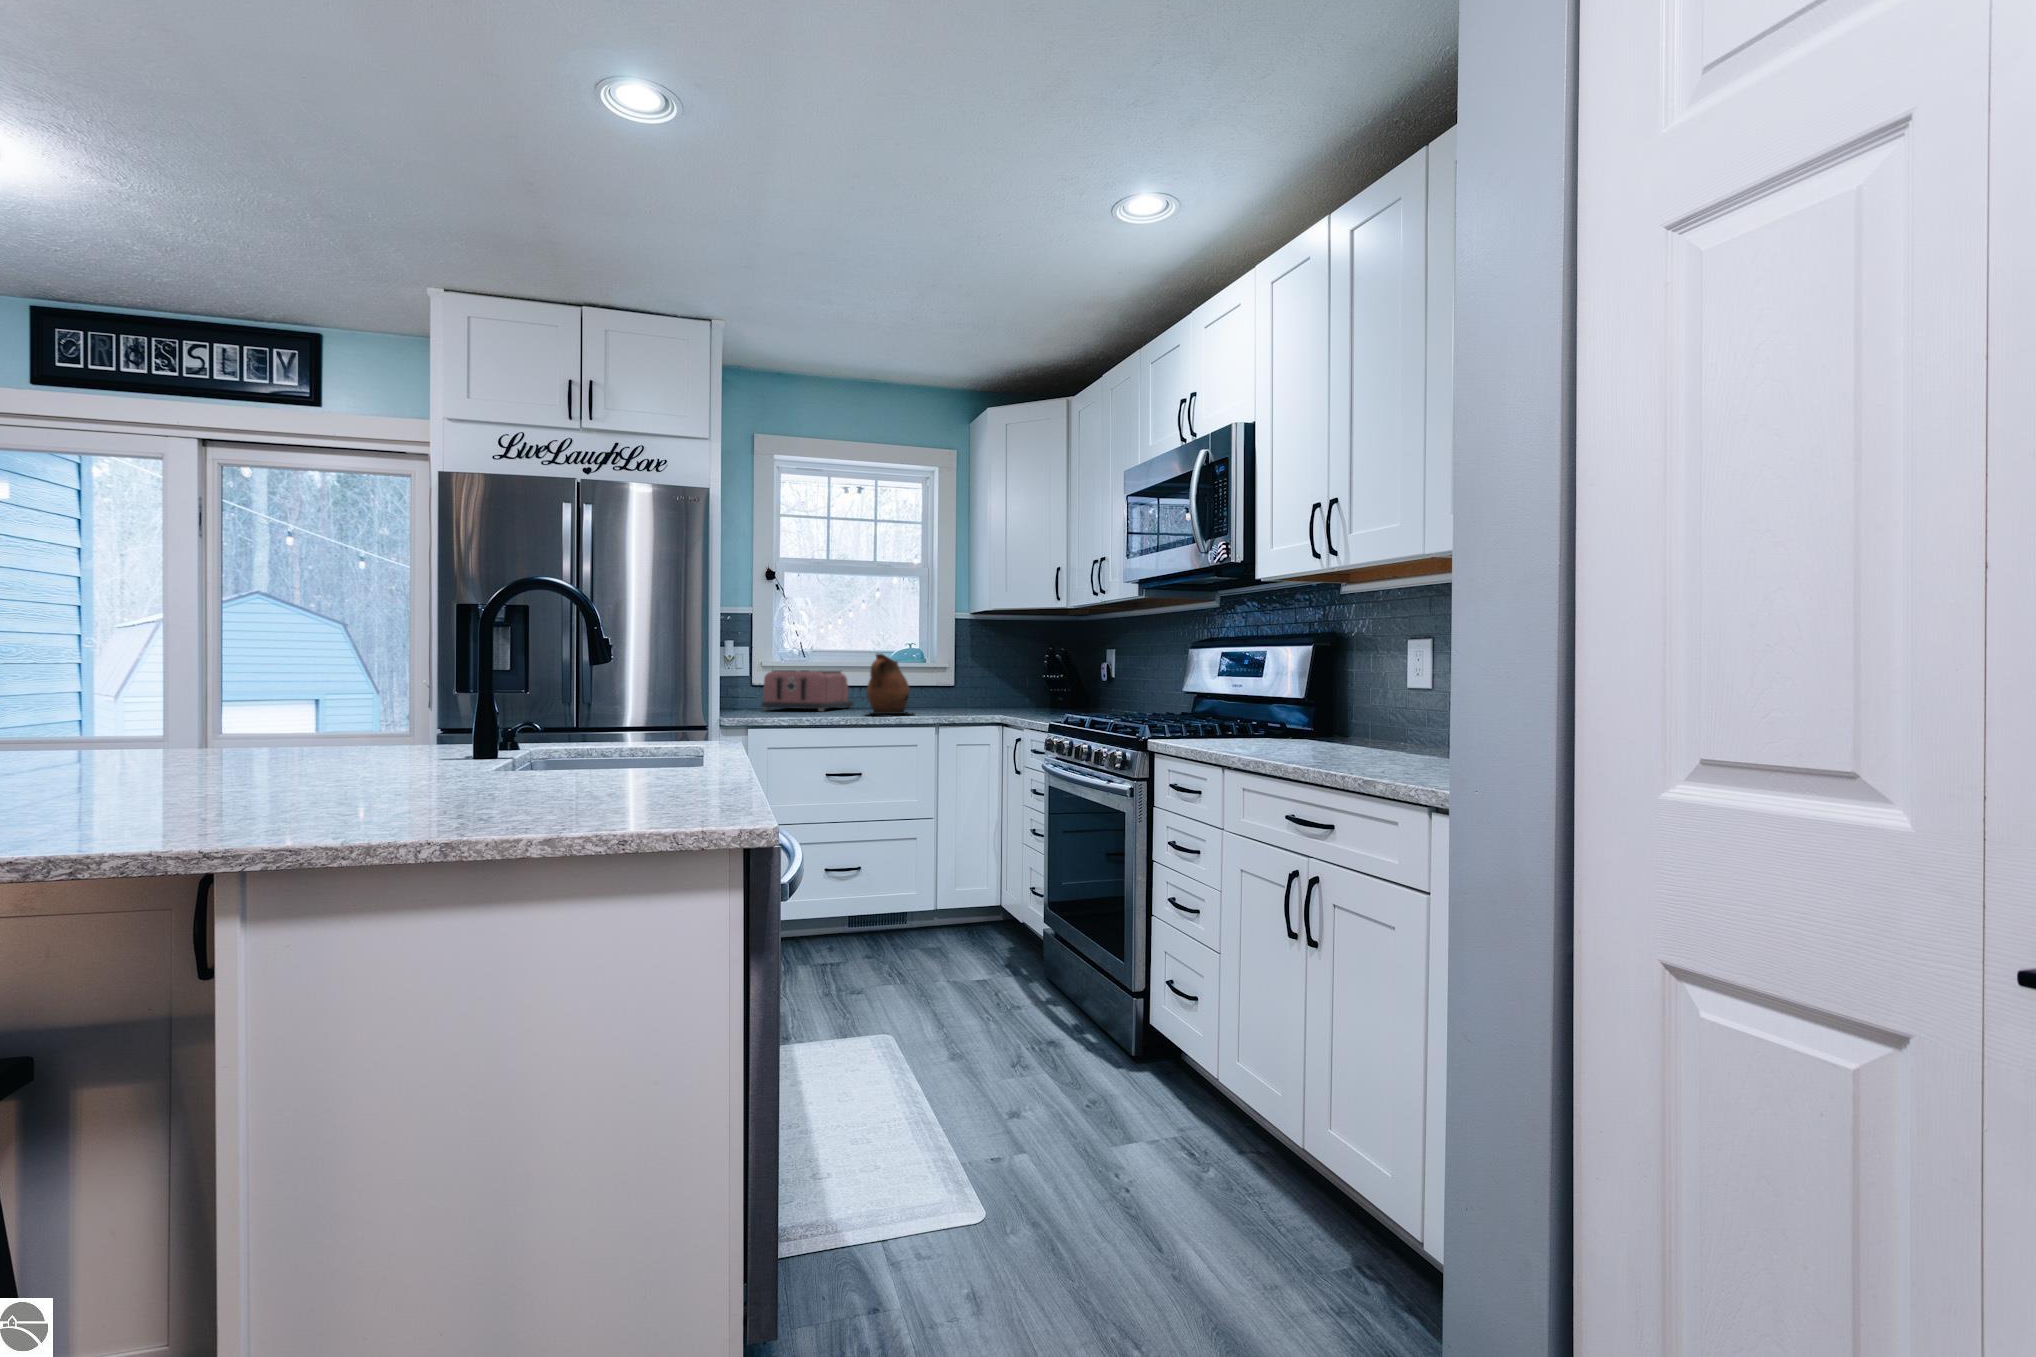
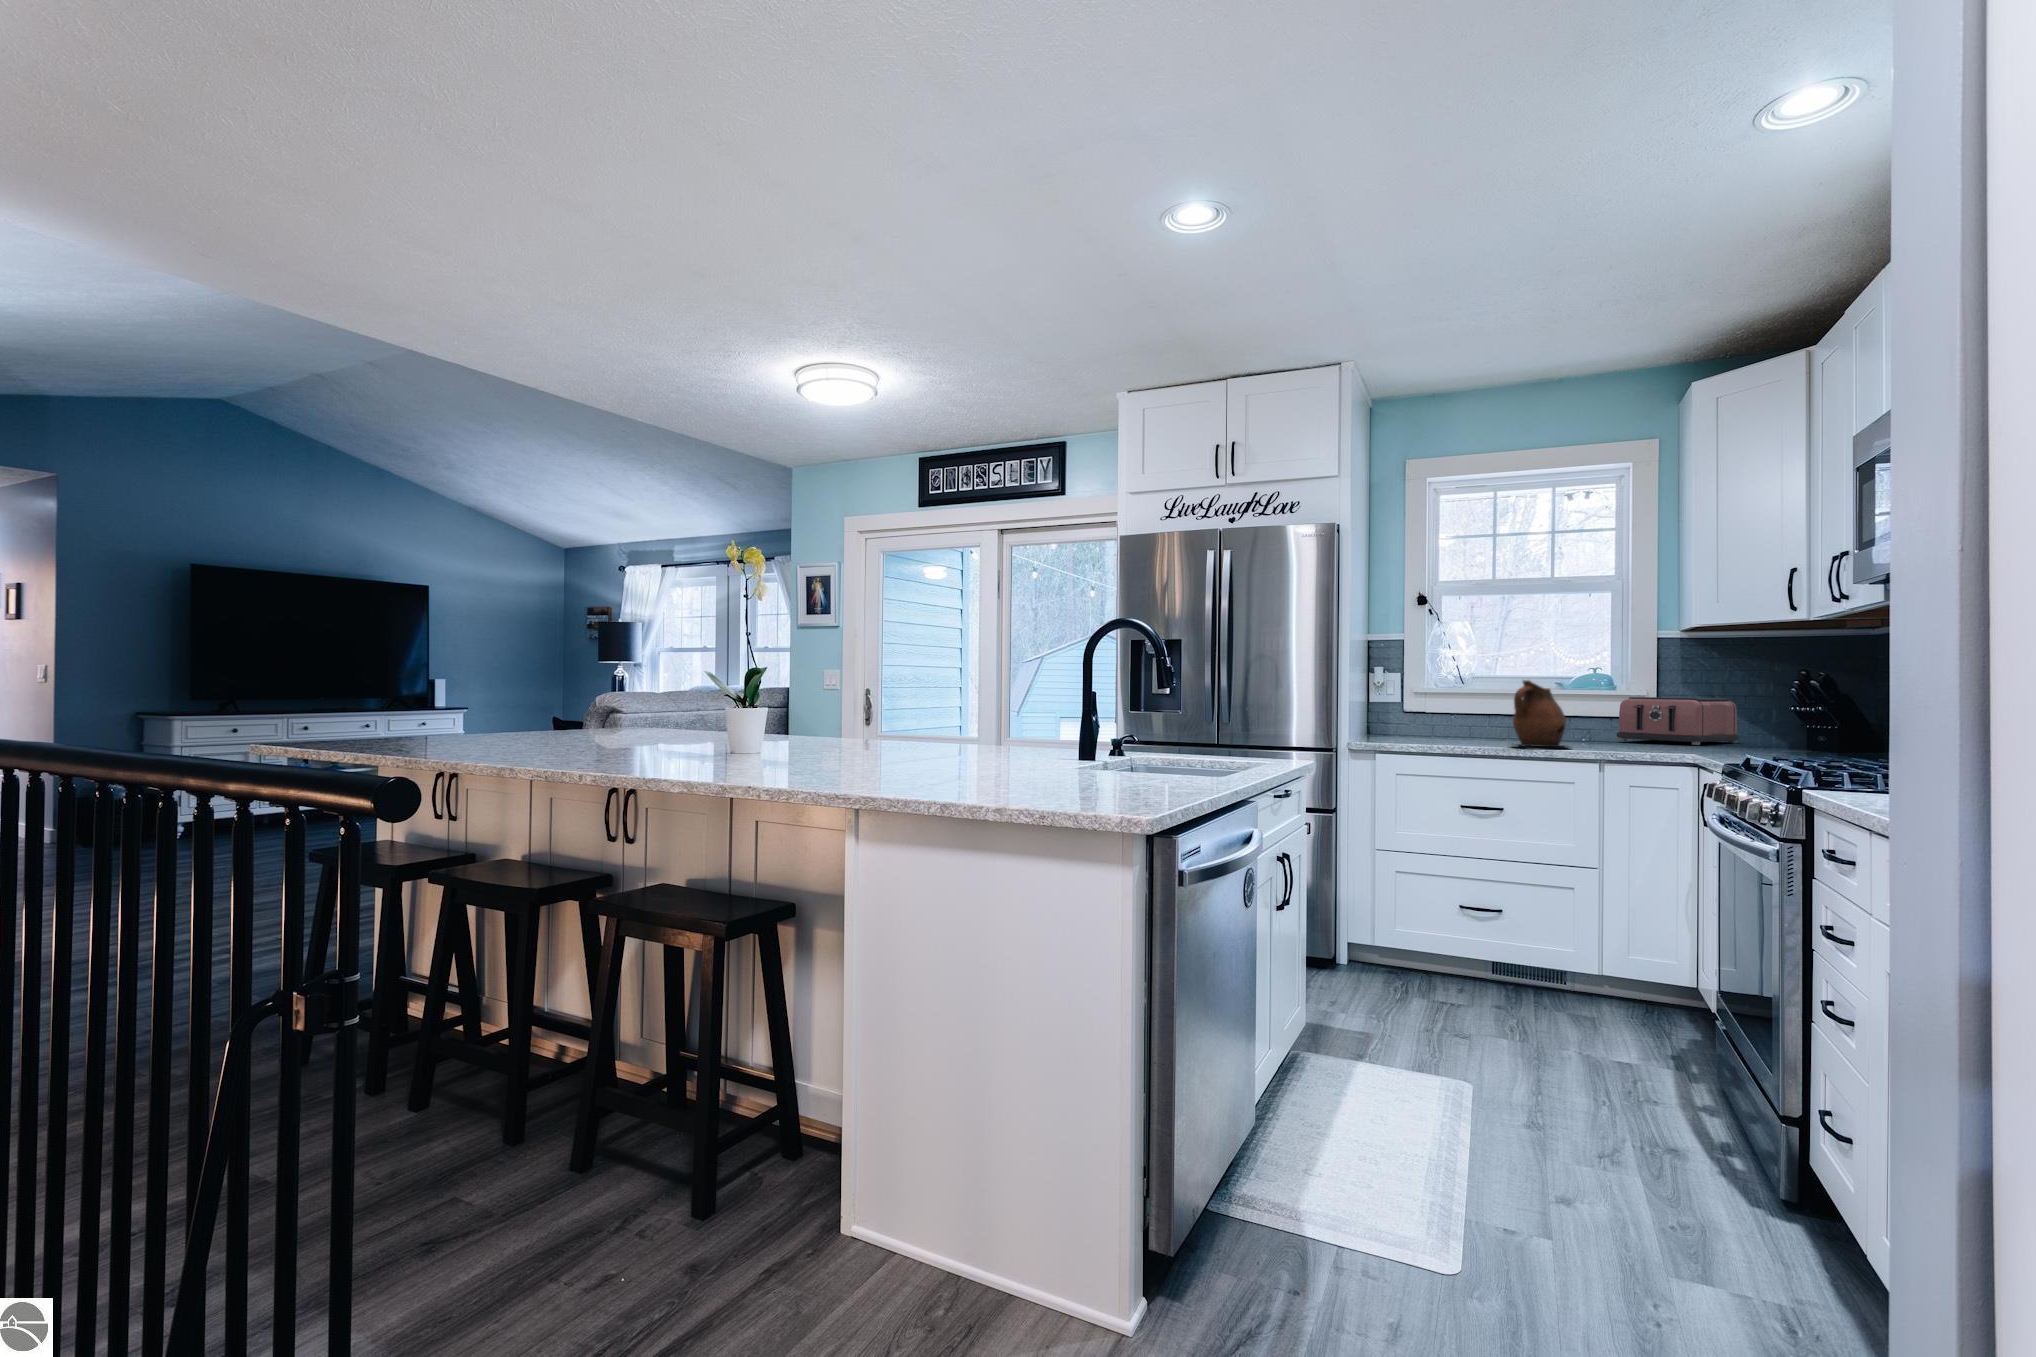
toaster: present [762,670,854,711] -> present [1617,697,1739,745]

